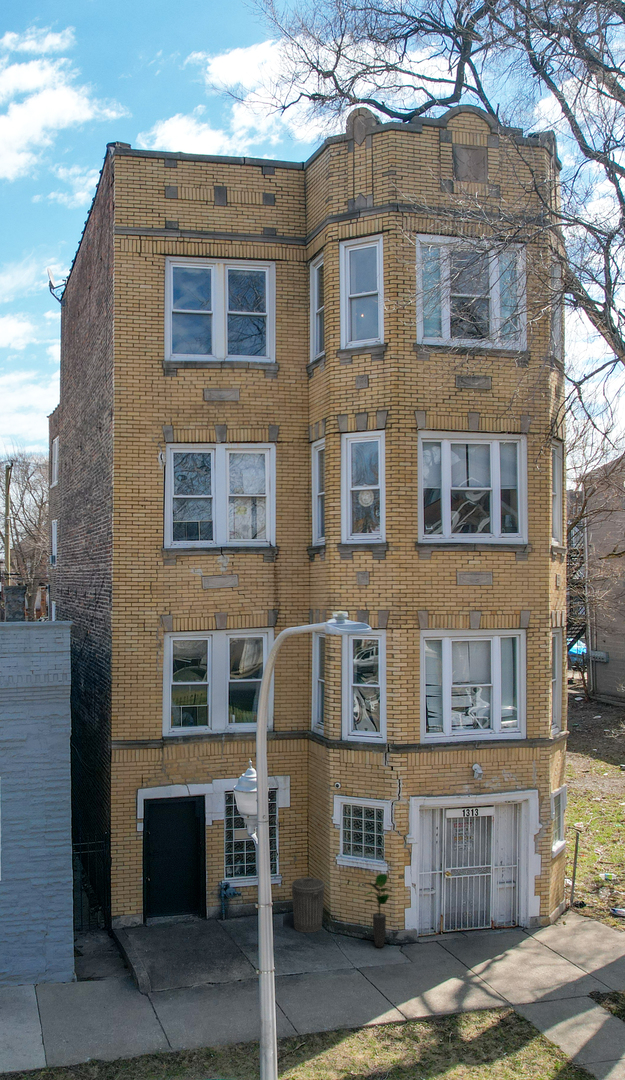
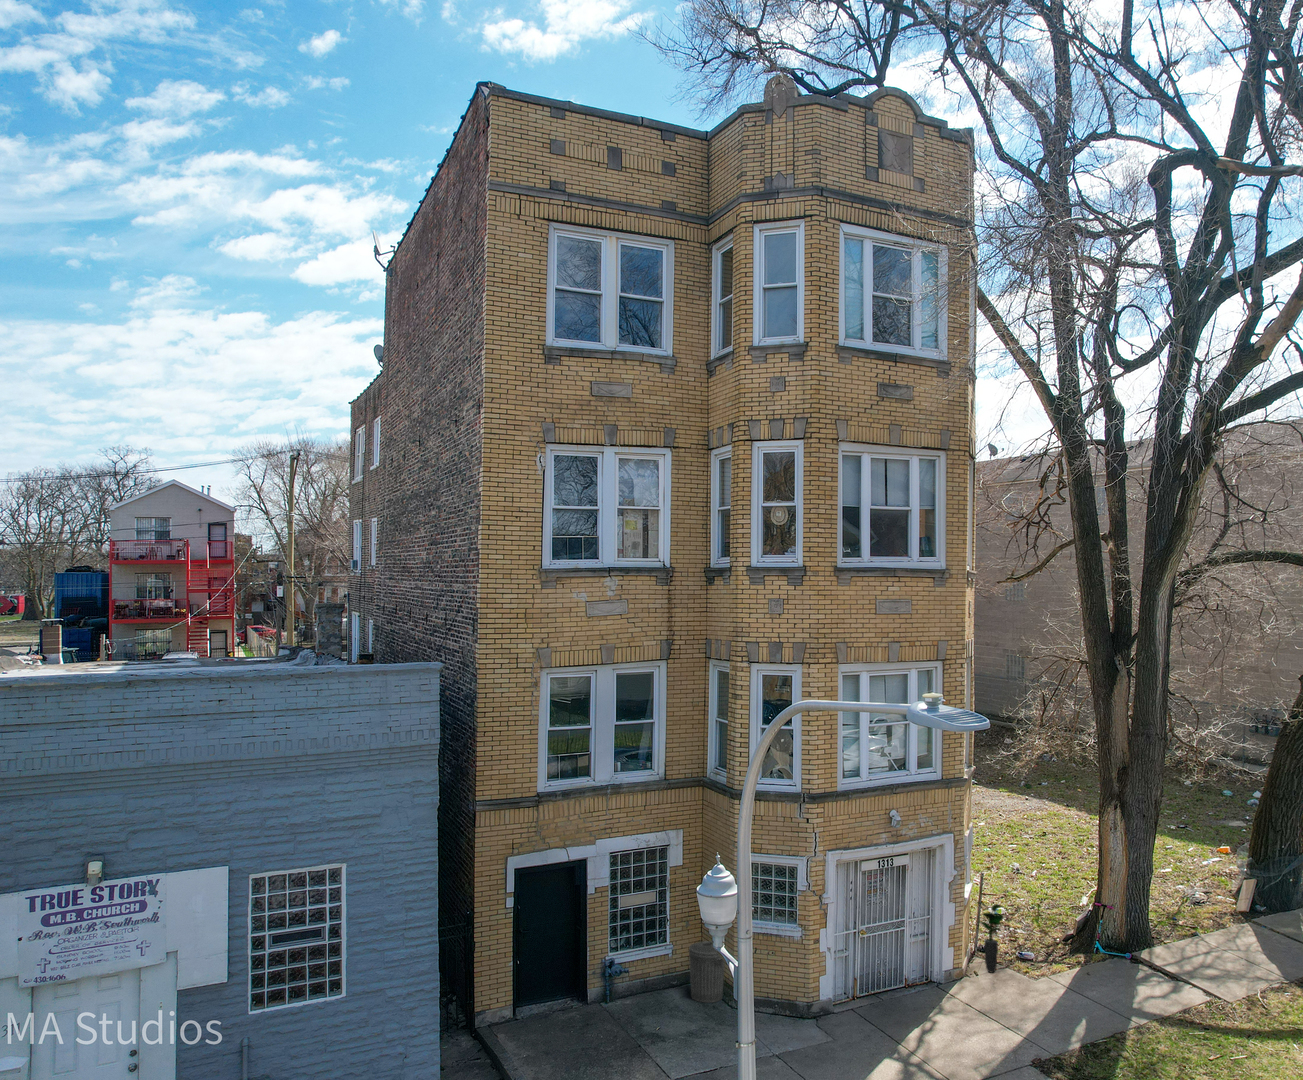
potted plant: present [365,874,390,947] -> present [977,902,1003,972]

